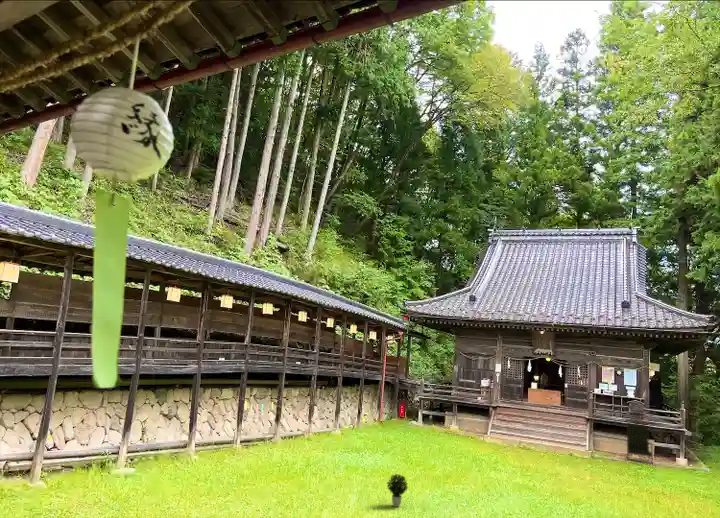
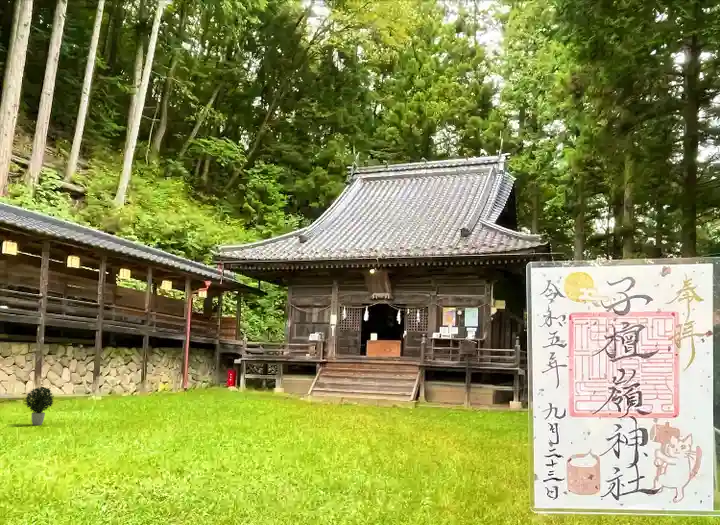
lounge chair: present [627,424,653,459] -> none [454,368,484,409]

